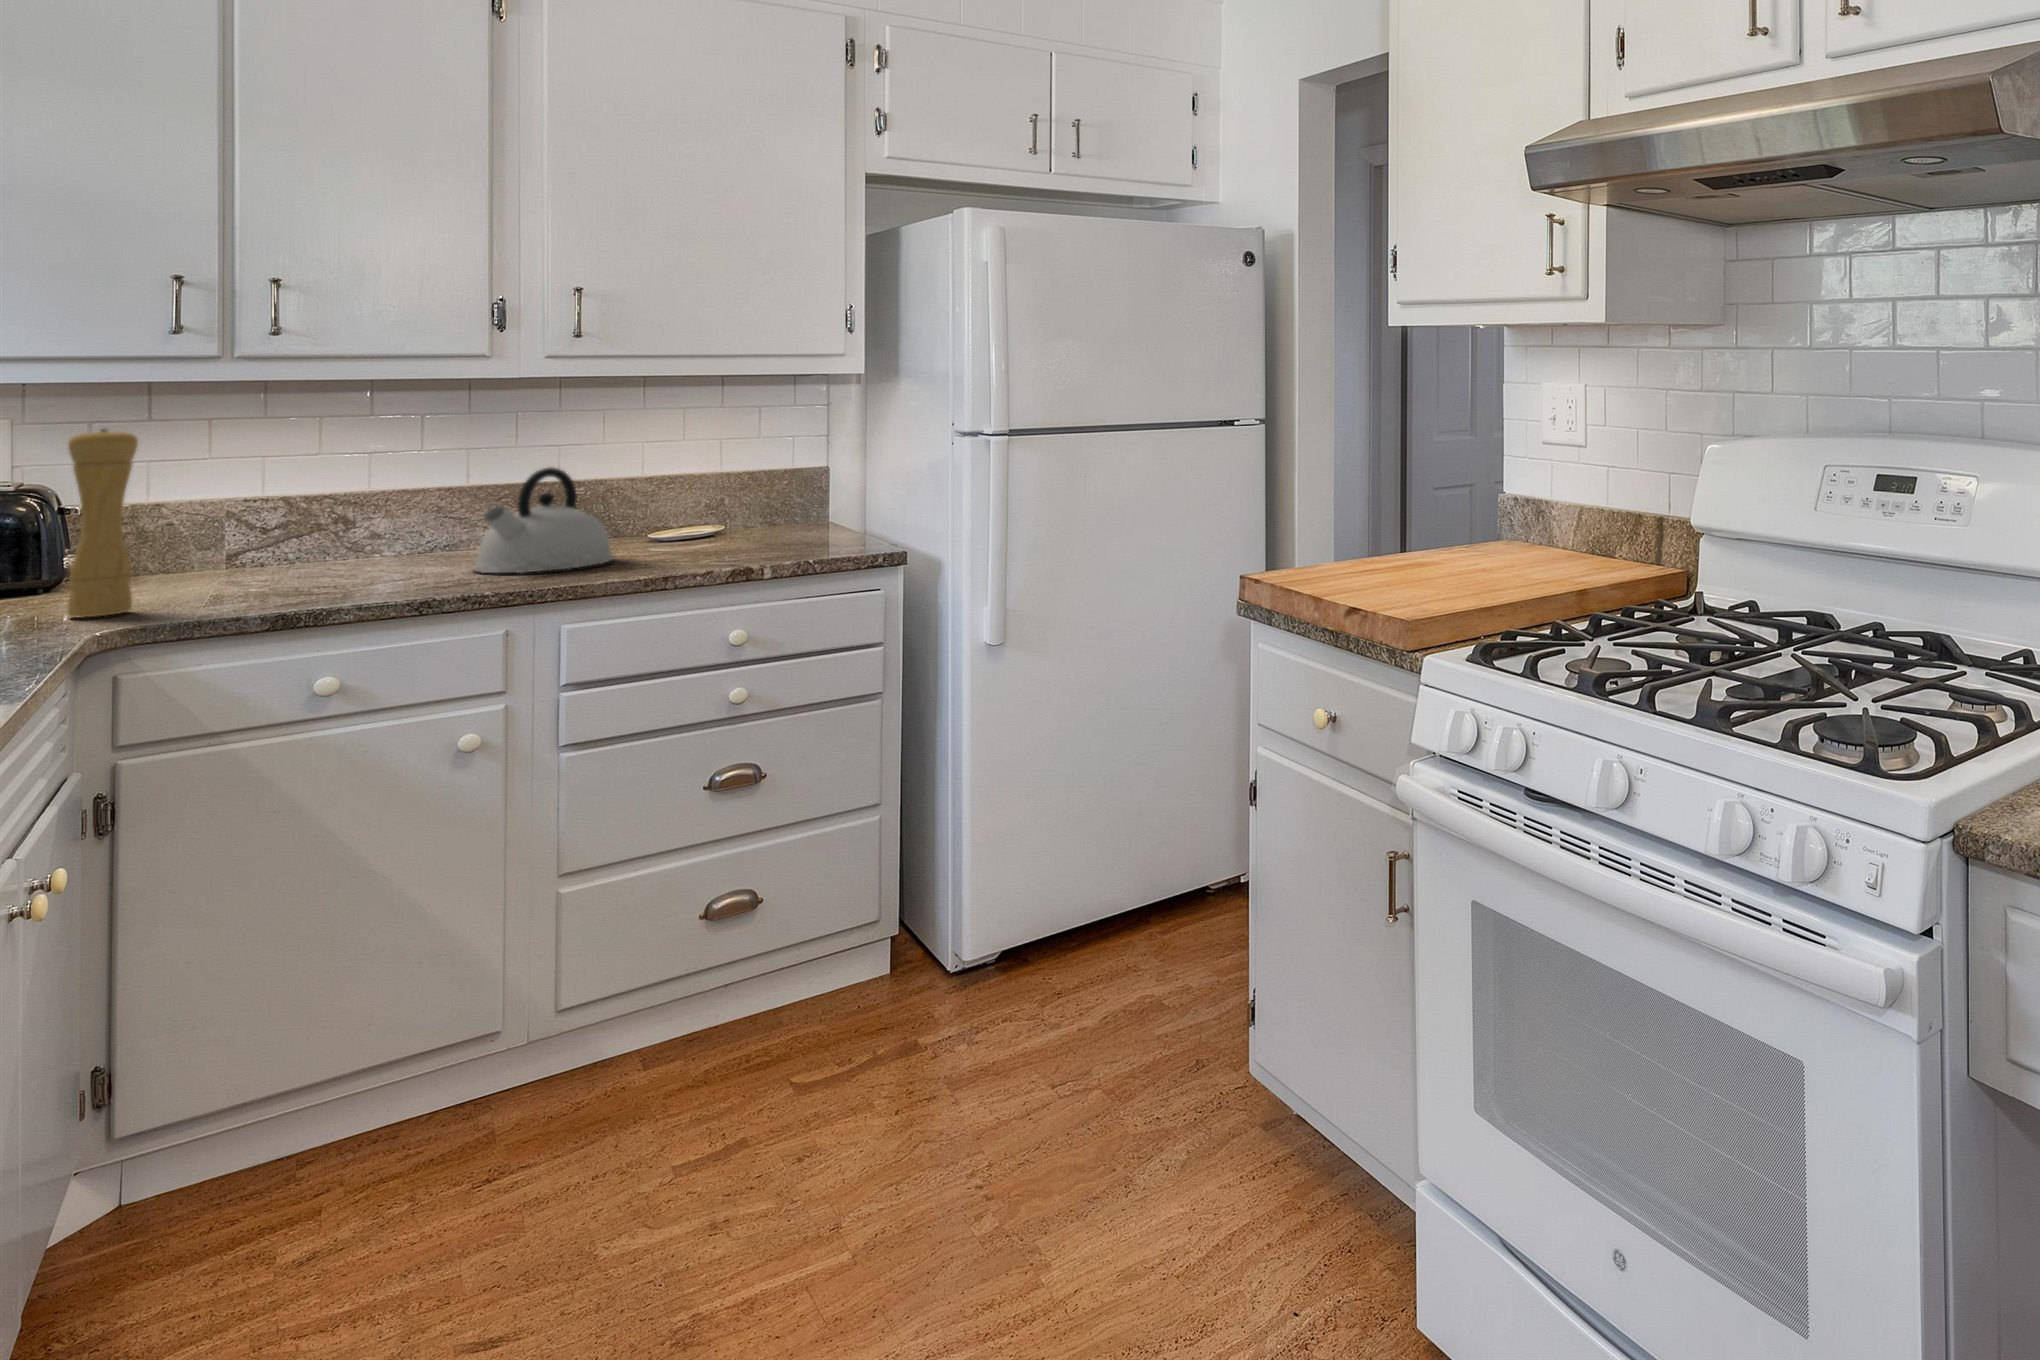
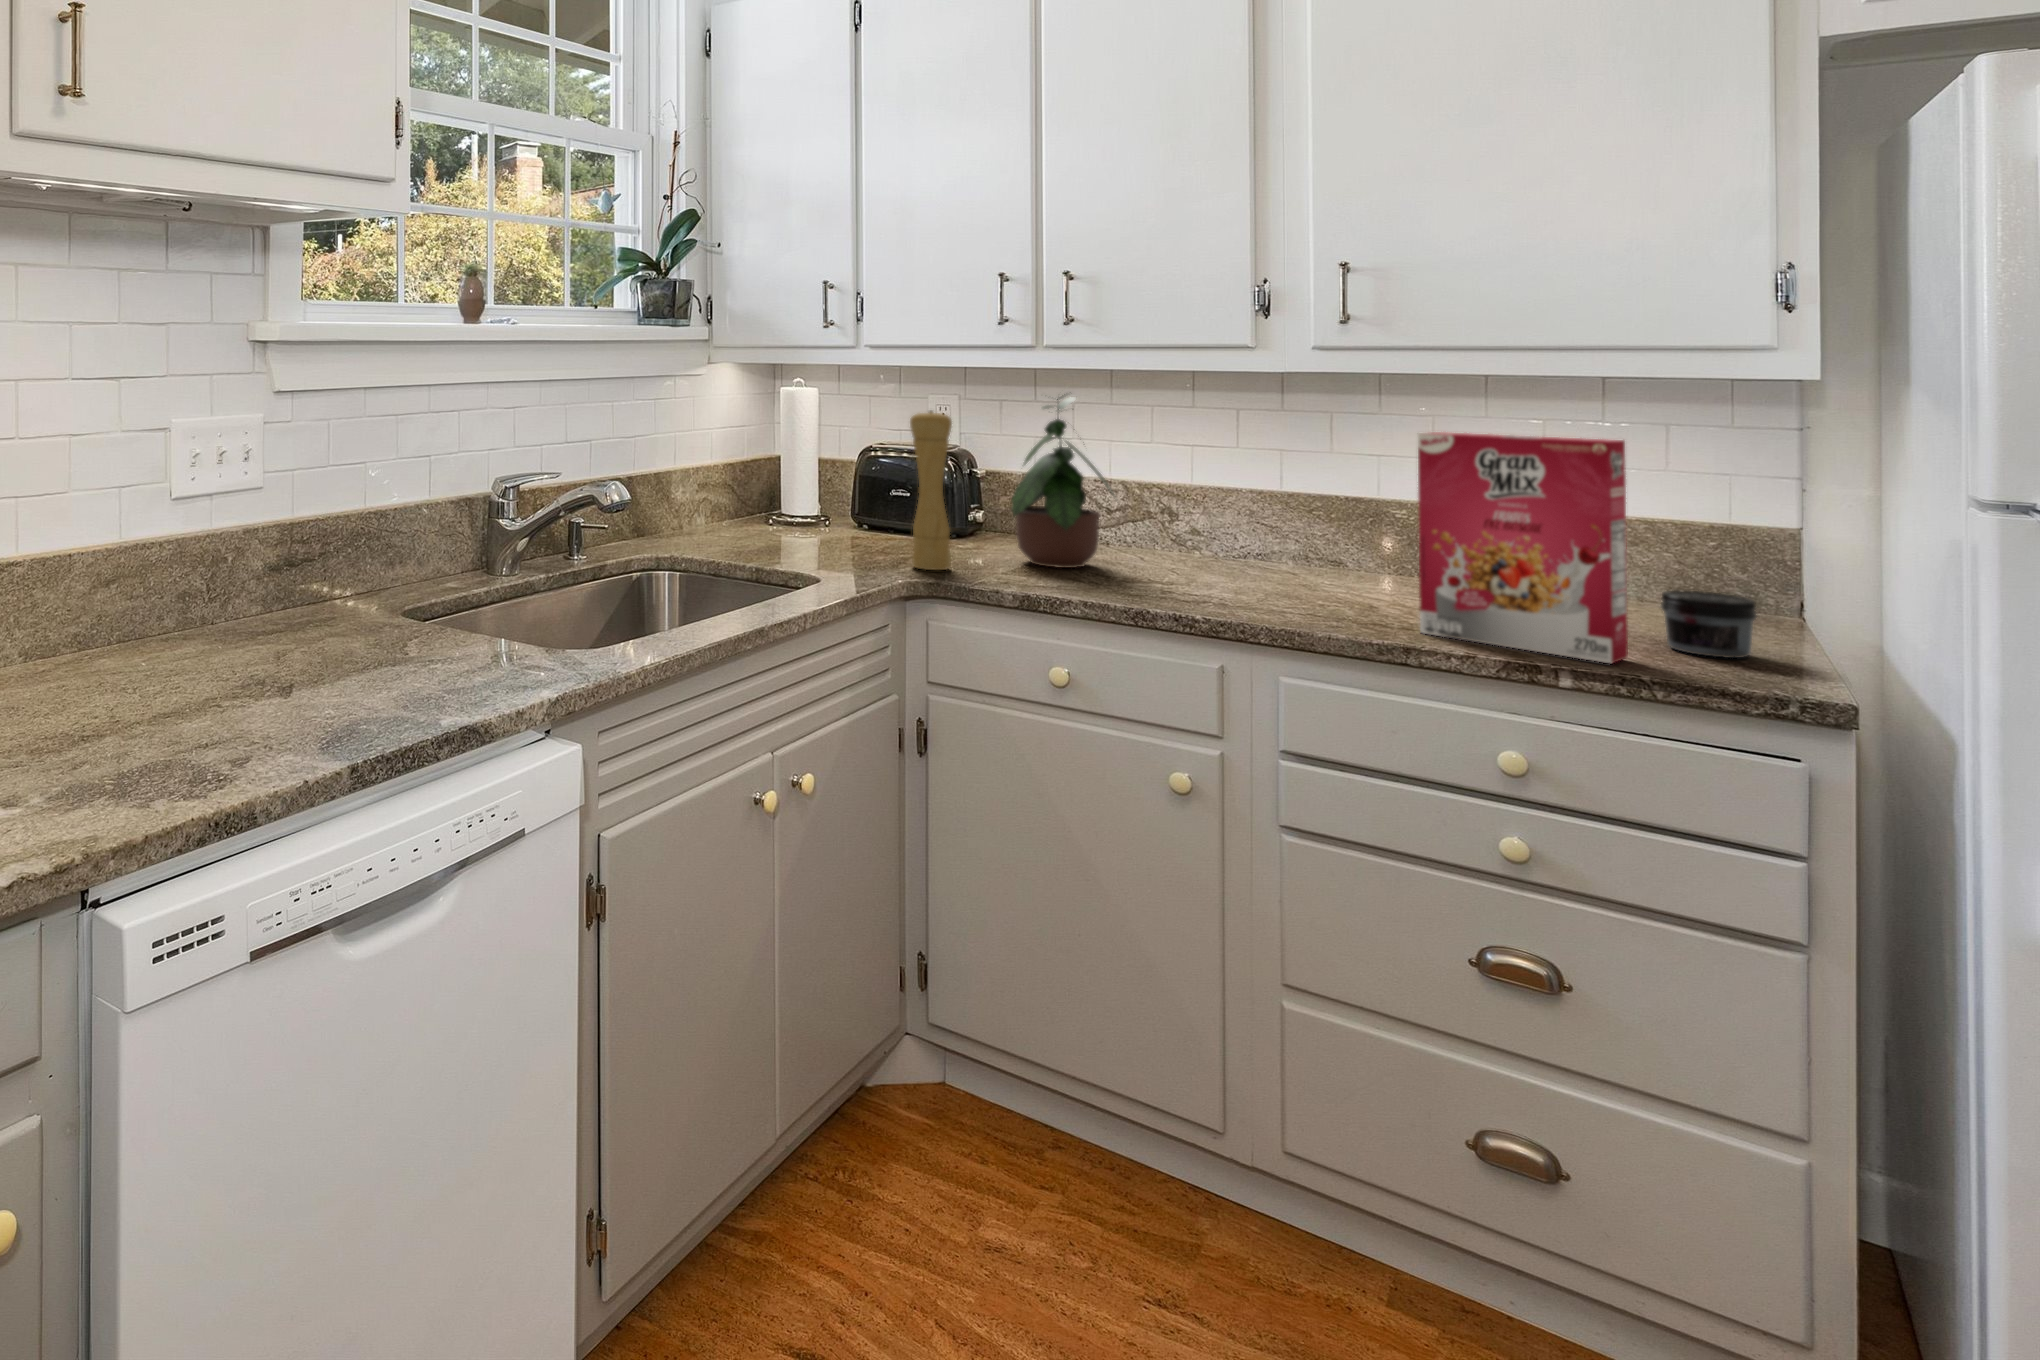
potted plant: none [174,394,342,590] -> present [1012,394,1114,568]
cereal box: none [661,417,793,569] -> present [1418,432,1628,663]
kettle: present [473,467,613,573] -> none [1229,480,1391,609]
jar: none [794,510,845,549] -> present [1661,590,1757,658]

